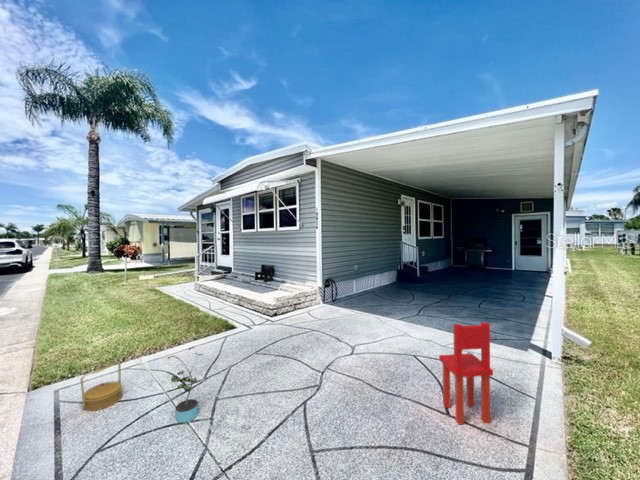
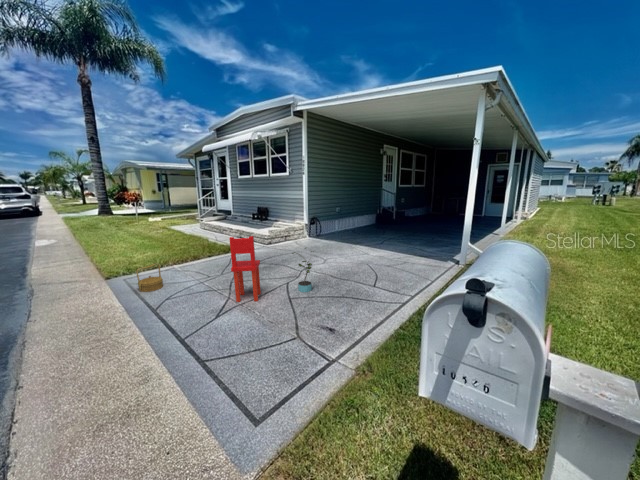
chair: present [439,322,493,425] -> present [229,236,261,302]
potted plant: present [168,347,203,422] -> present [292,247,312,292]

